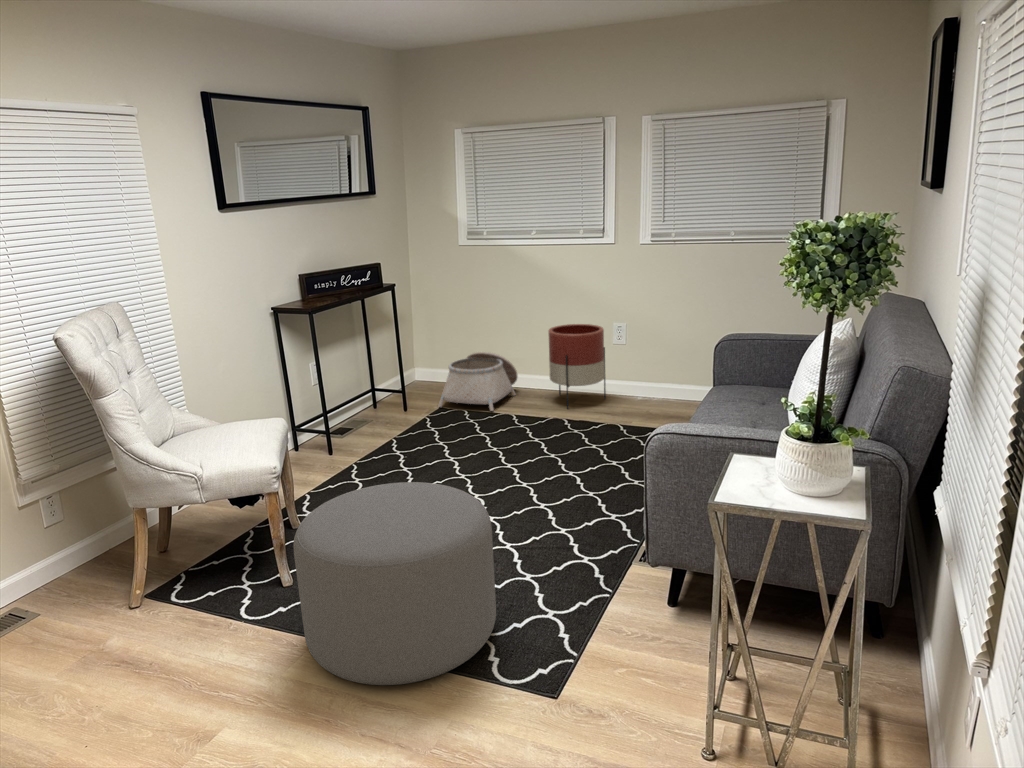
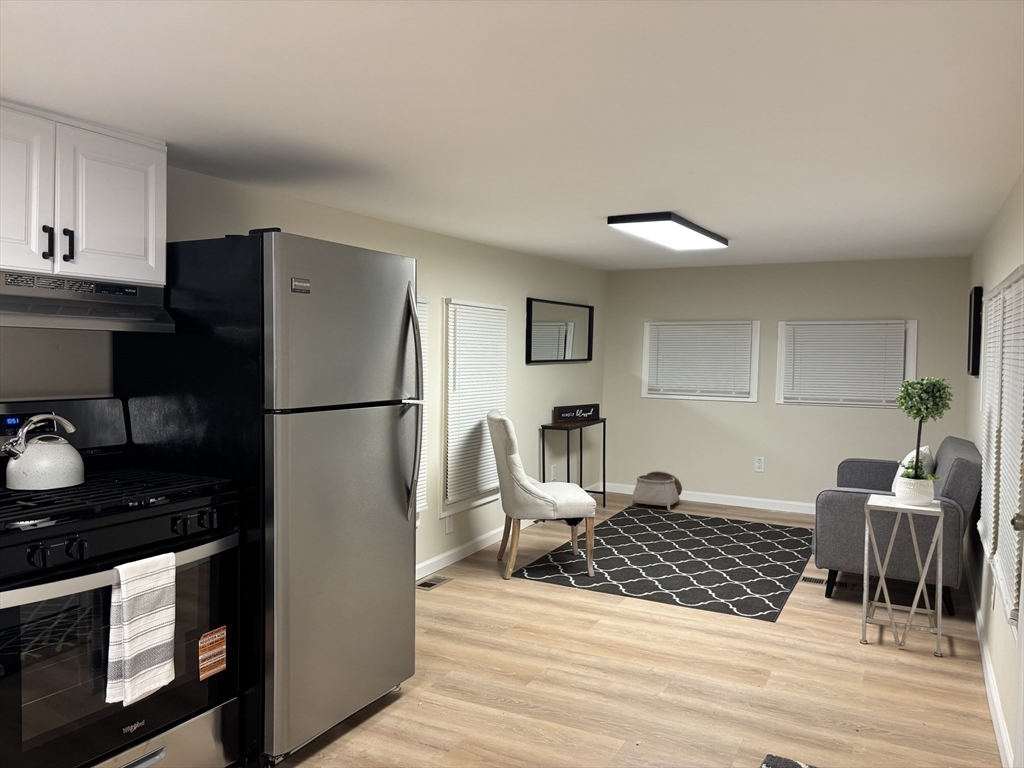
planter: present [549,324,606,409] -> none [709,455,749,513]
ottoman: present [293,482,496,685] -> none [625,514,733,609]

